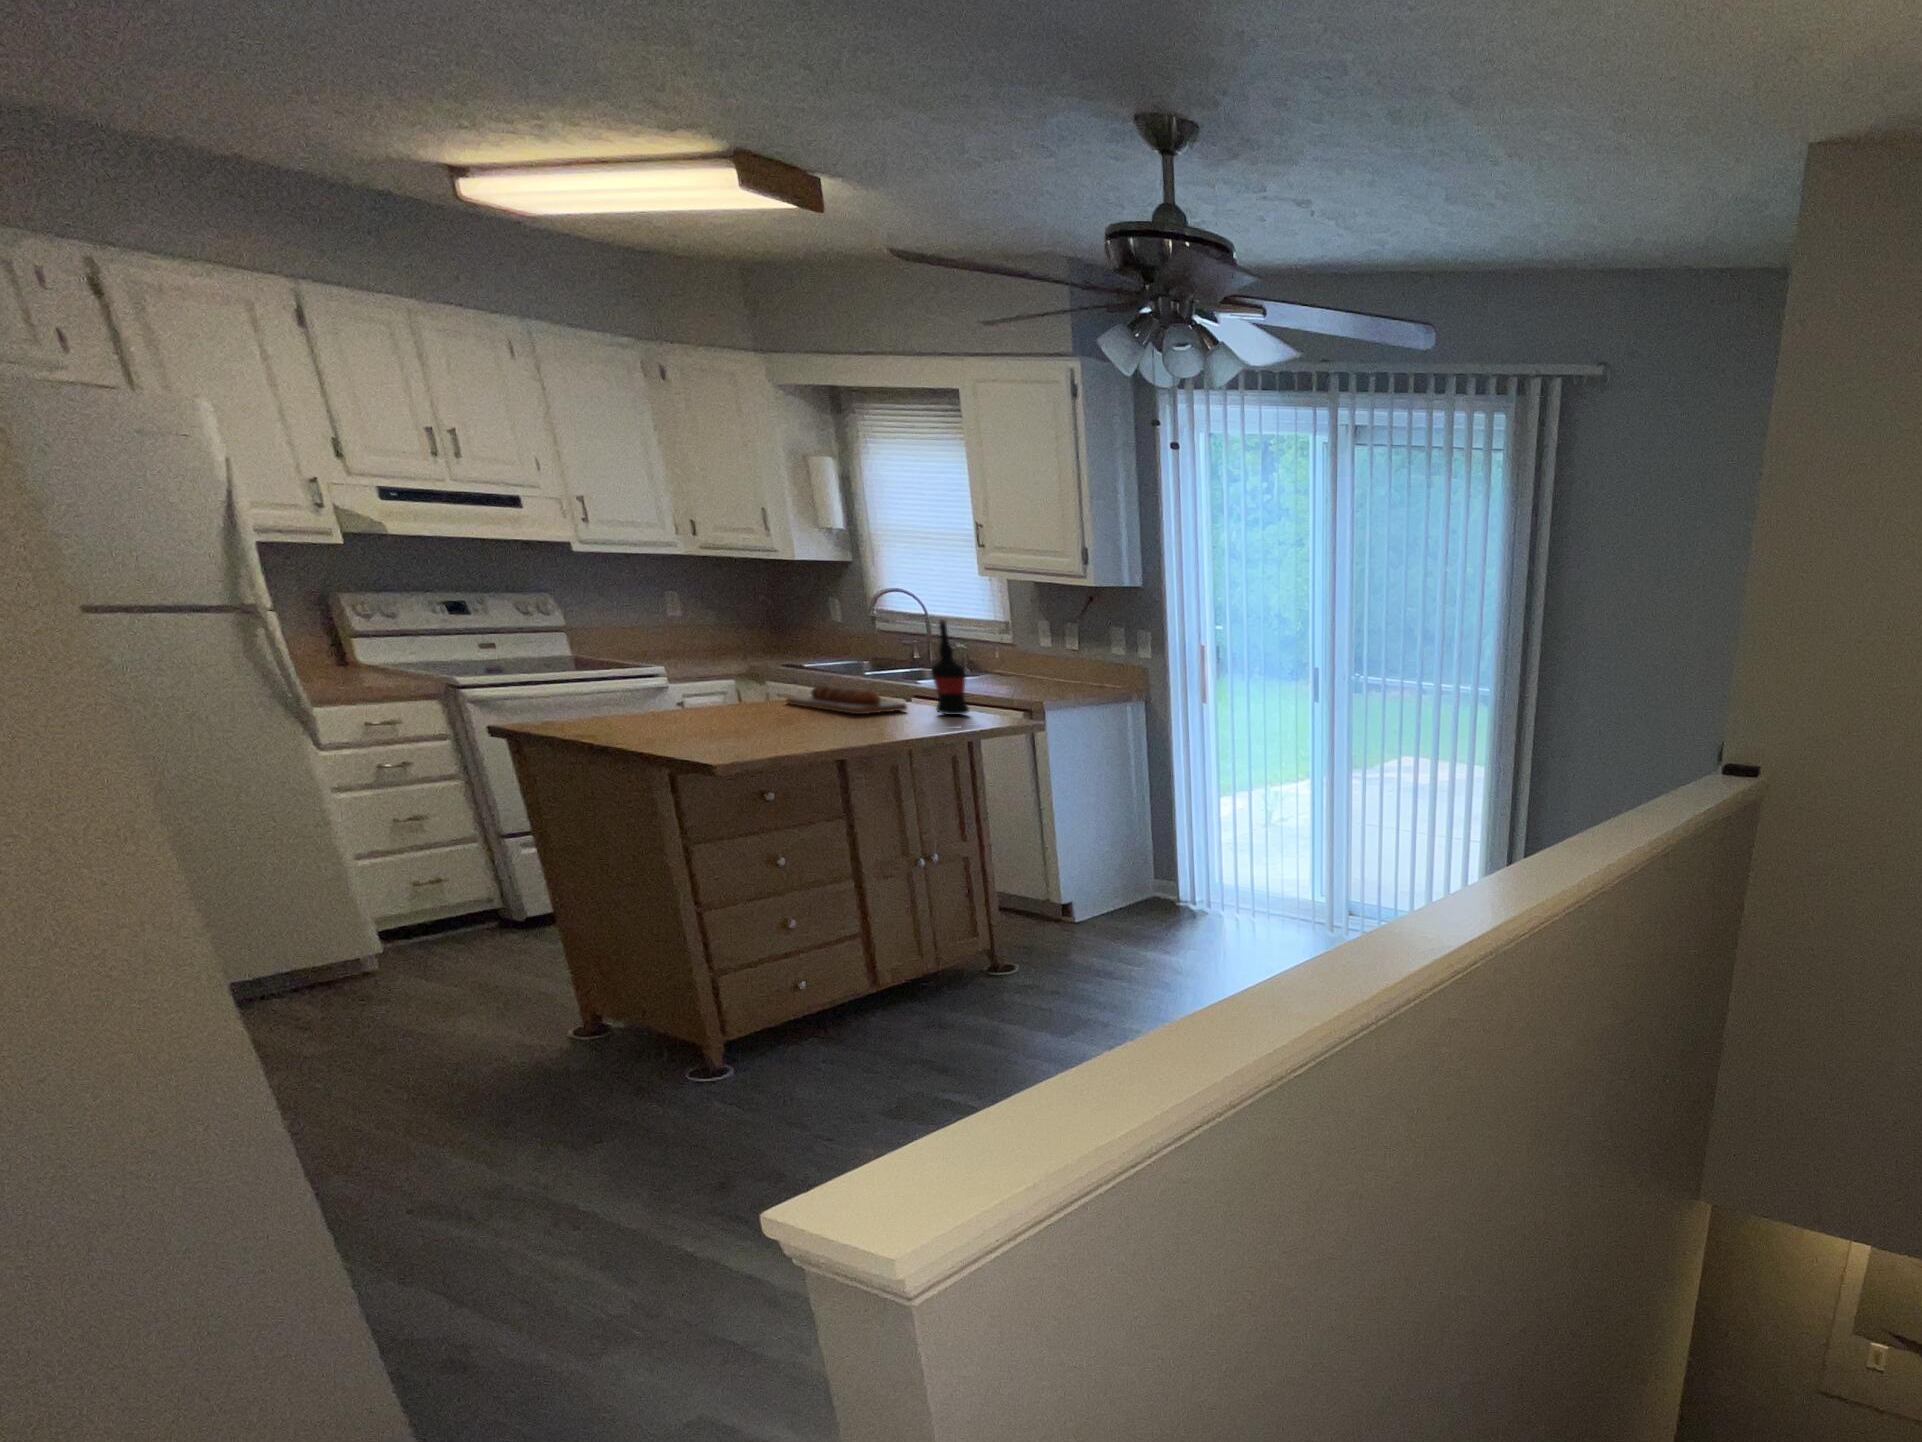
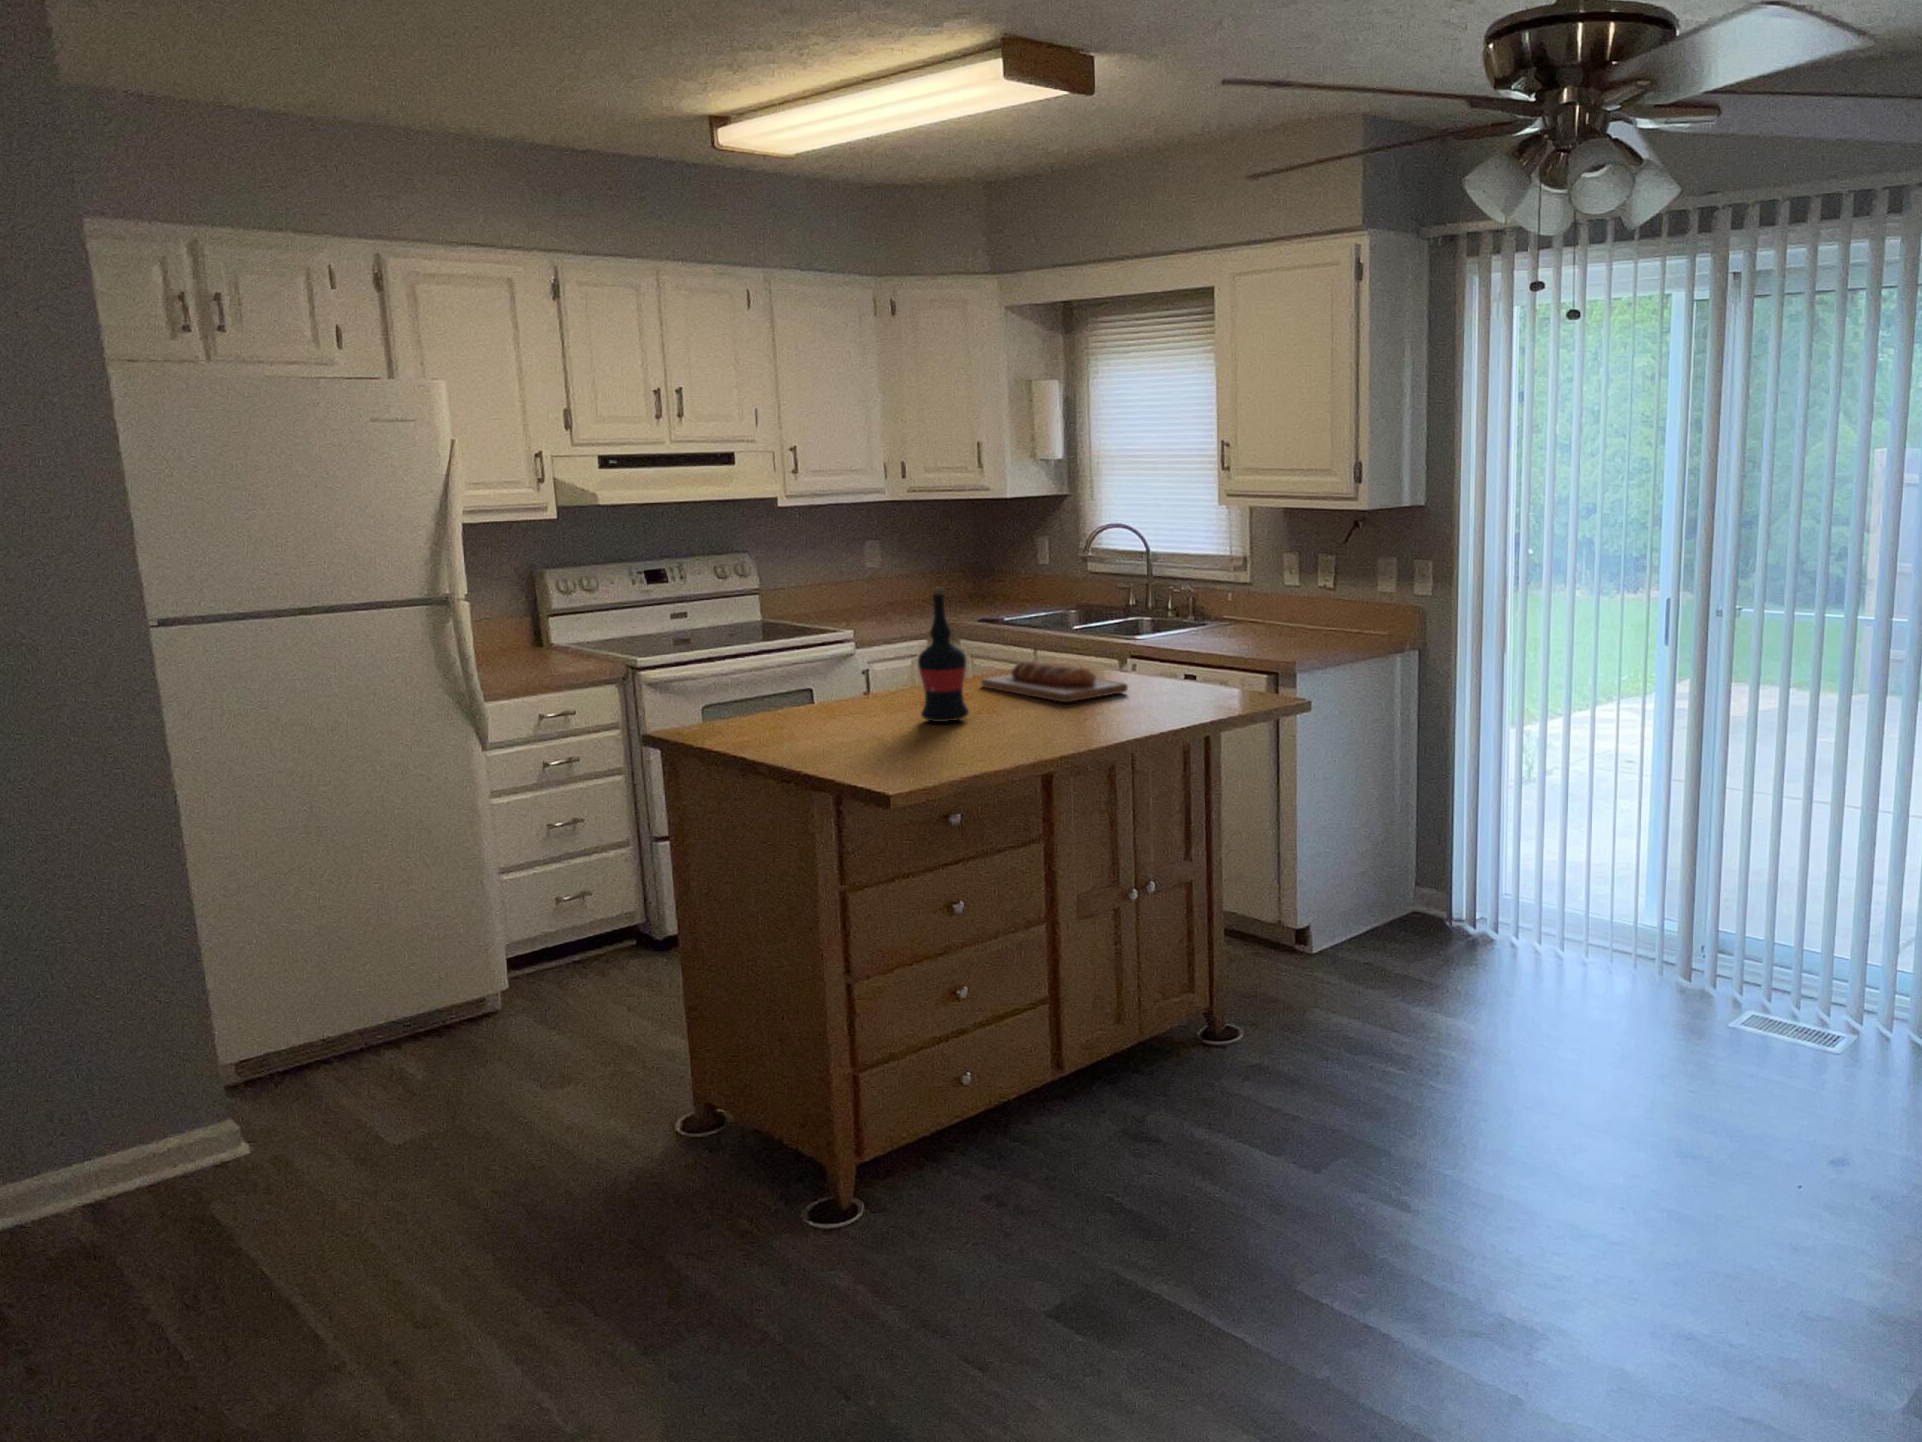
wine bottle: present [931,620,969,715] -> present [918,588,969,722]

